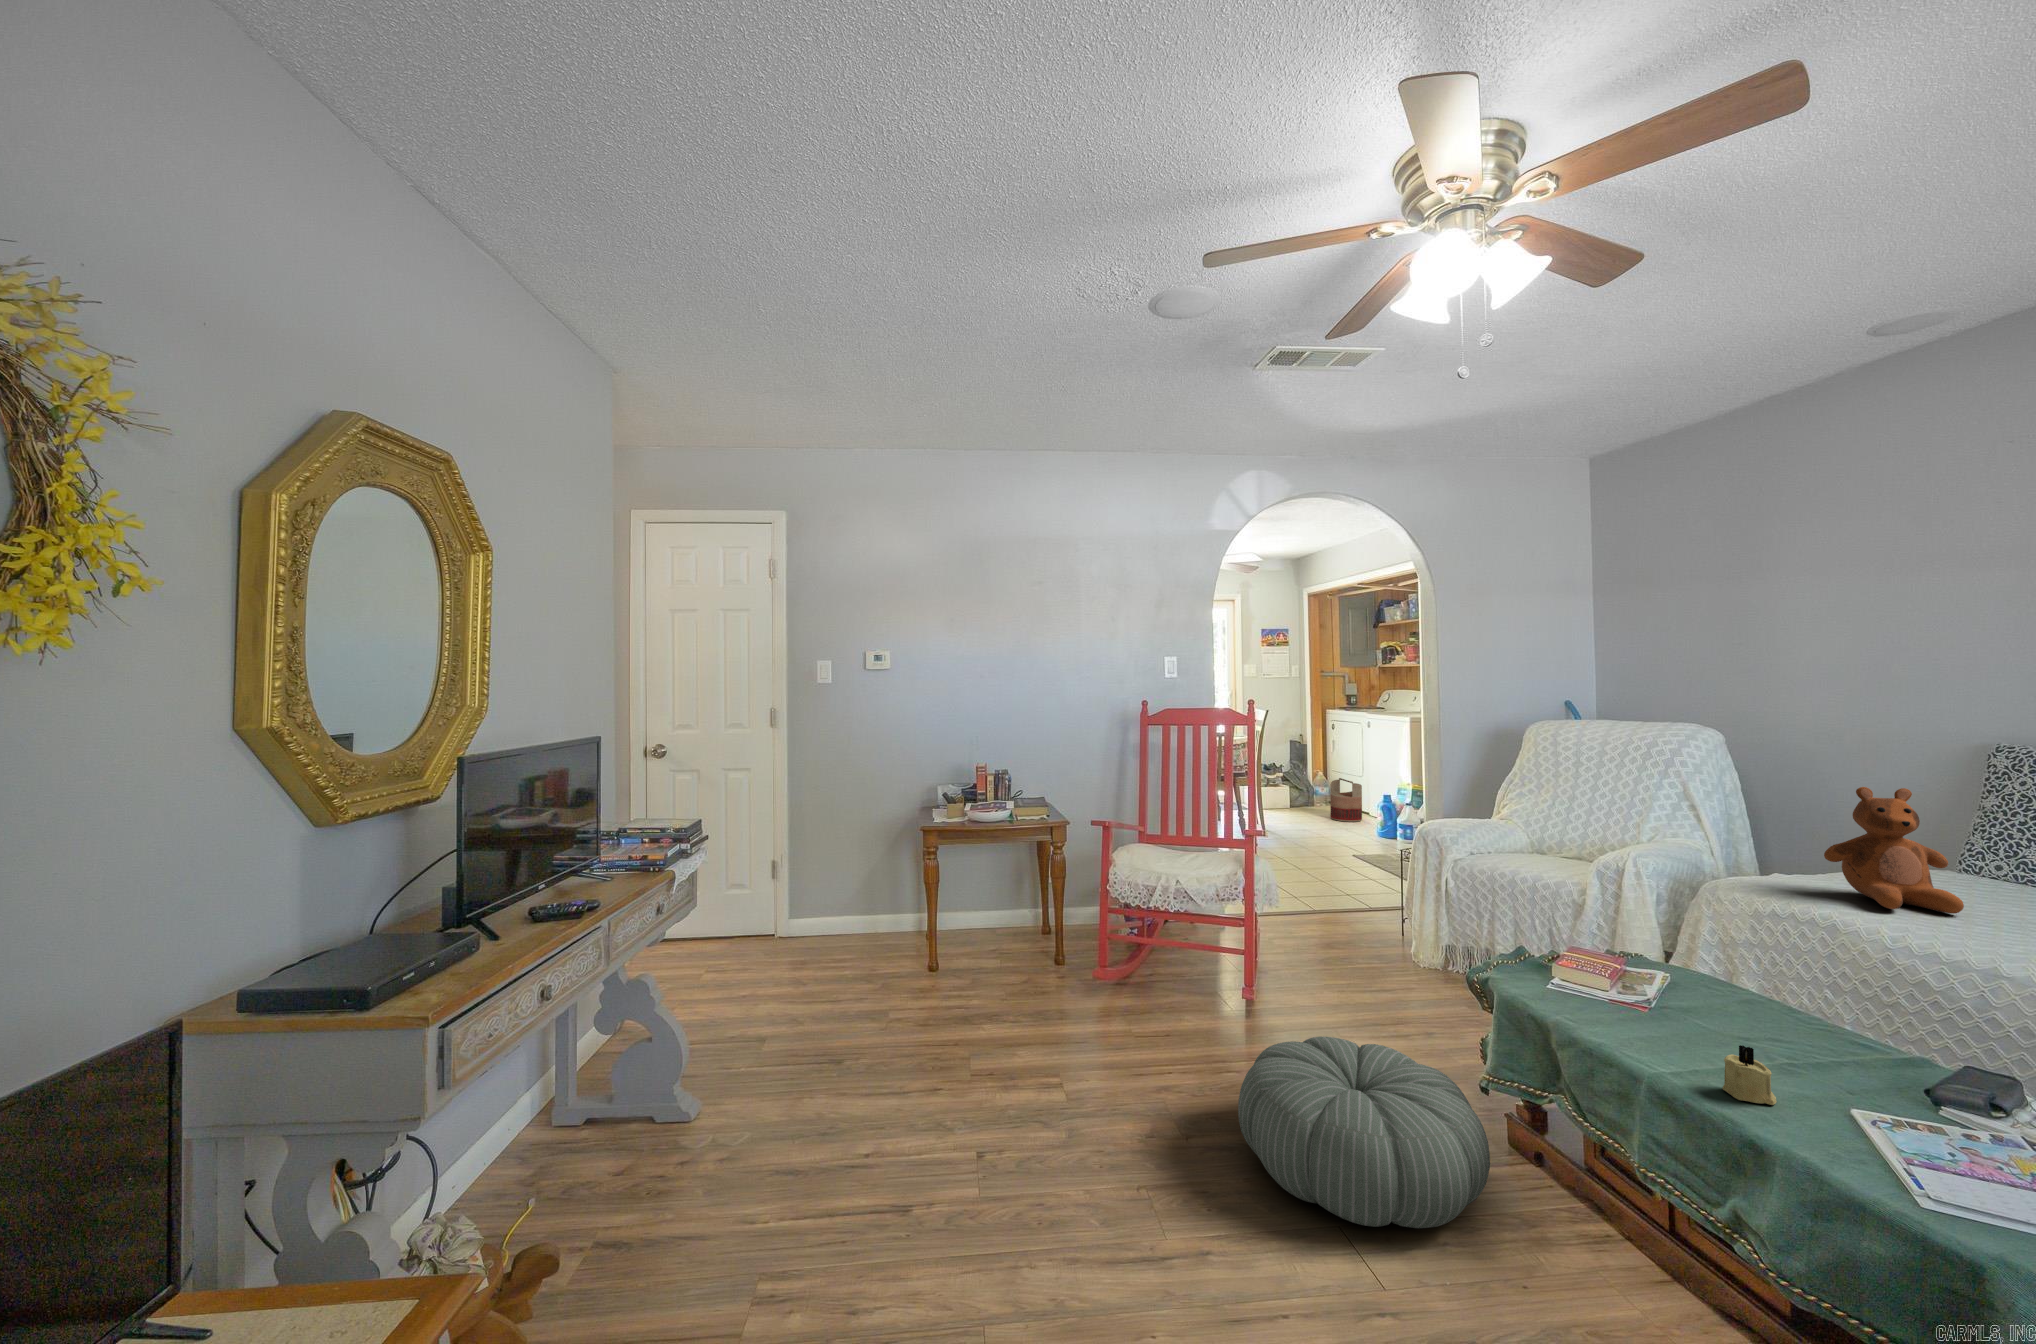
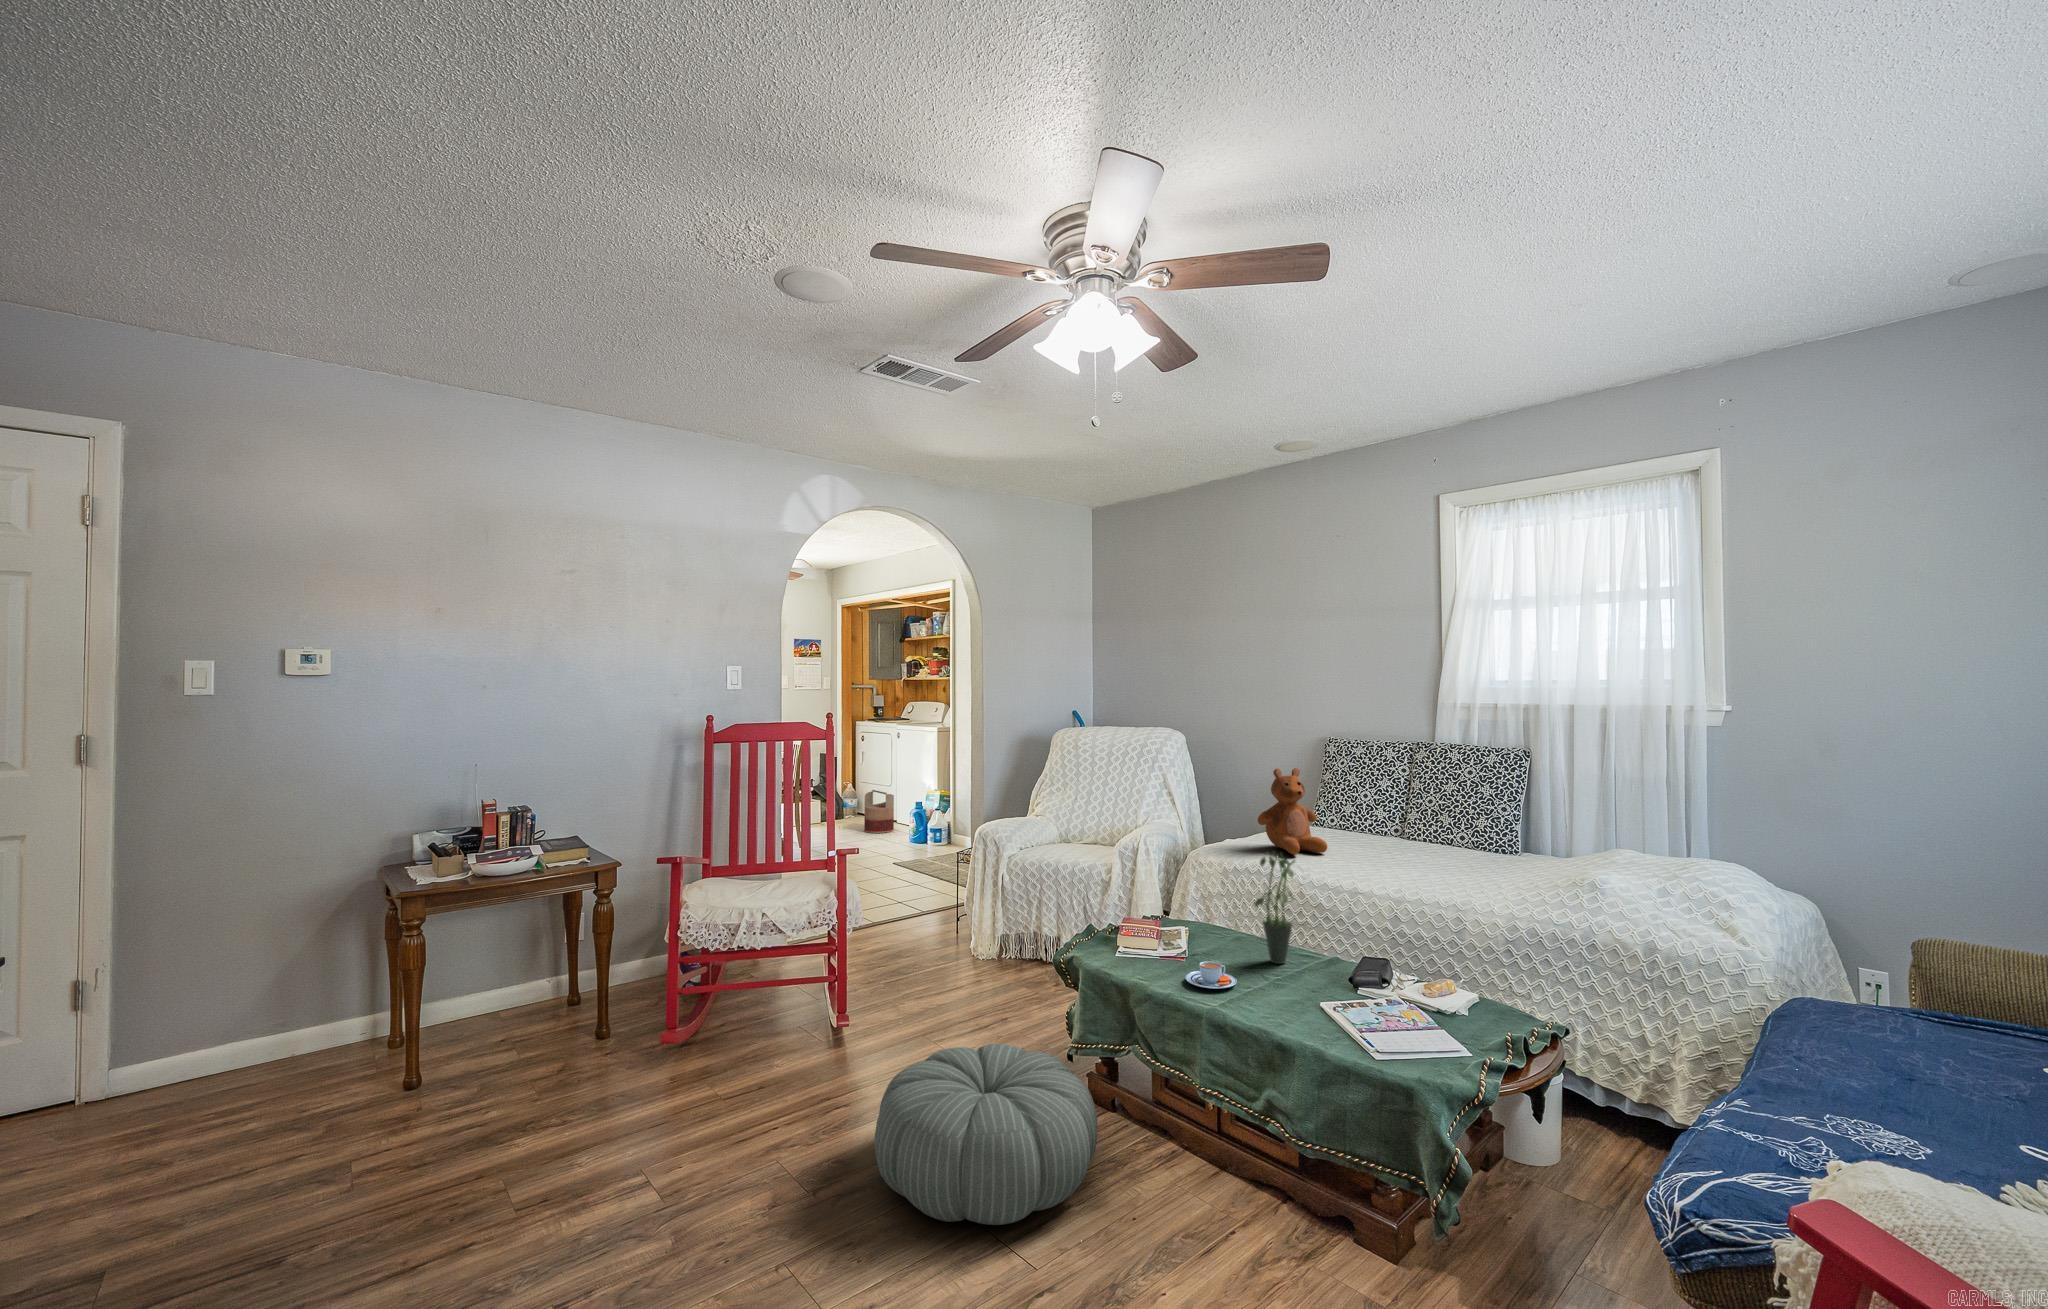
potted plant: none [1761,893,1854,1048] -> present [1255,852,1295,964]
teacup: none [1633,1016,1715,1055] -> present [1185,961,1237,989]
candle: present [1723,1045,1777,1105] -> none [1251,971,1282,1014]

